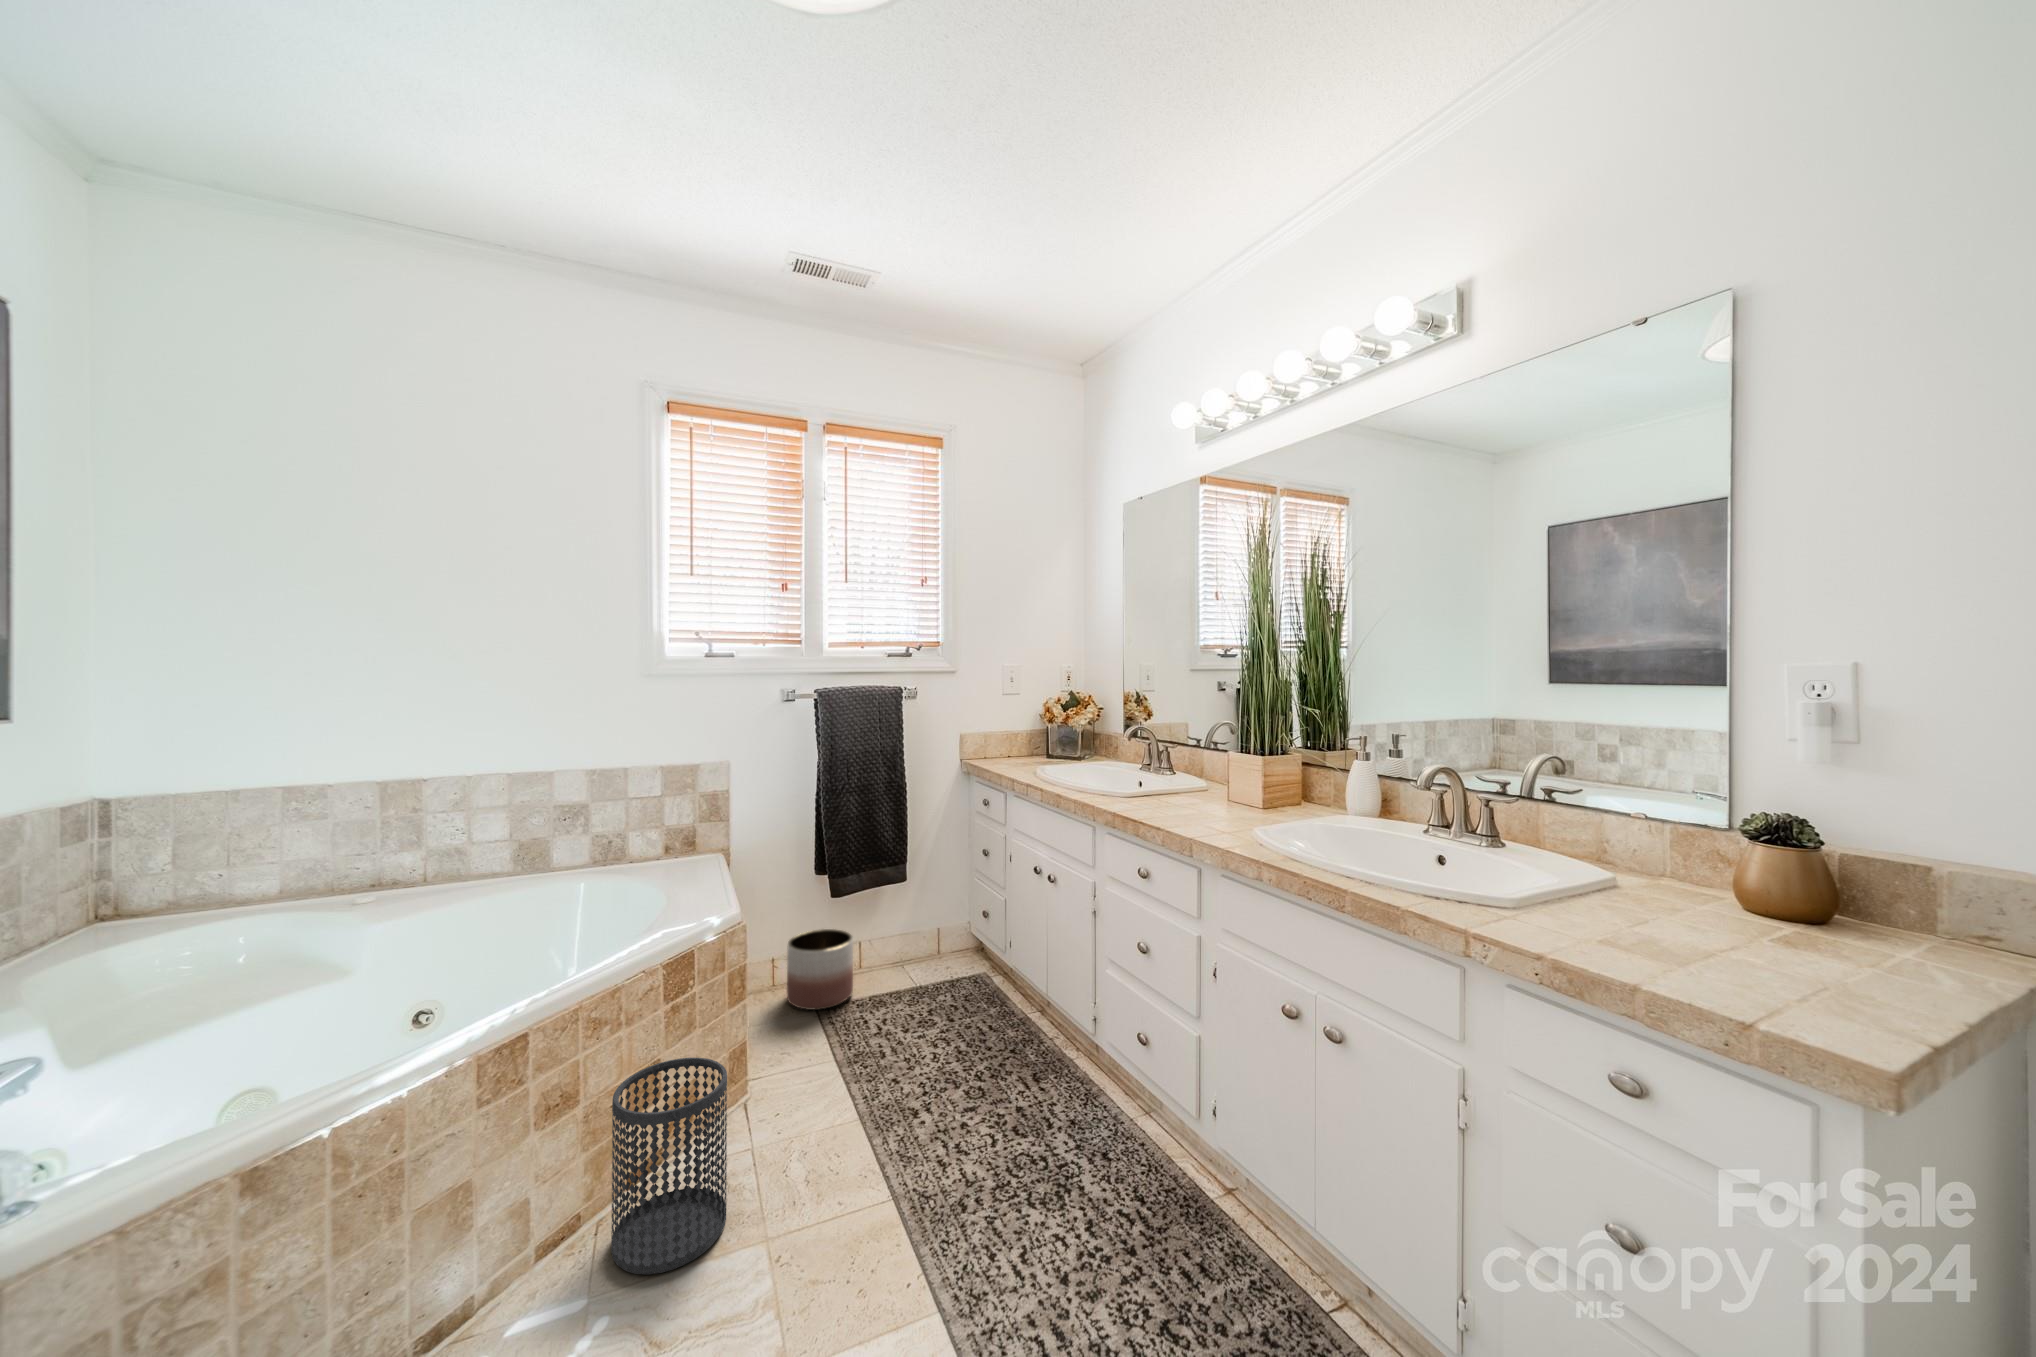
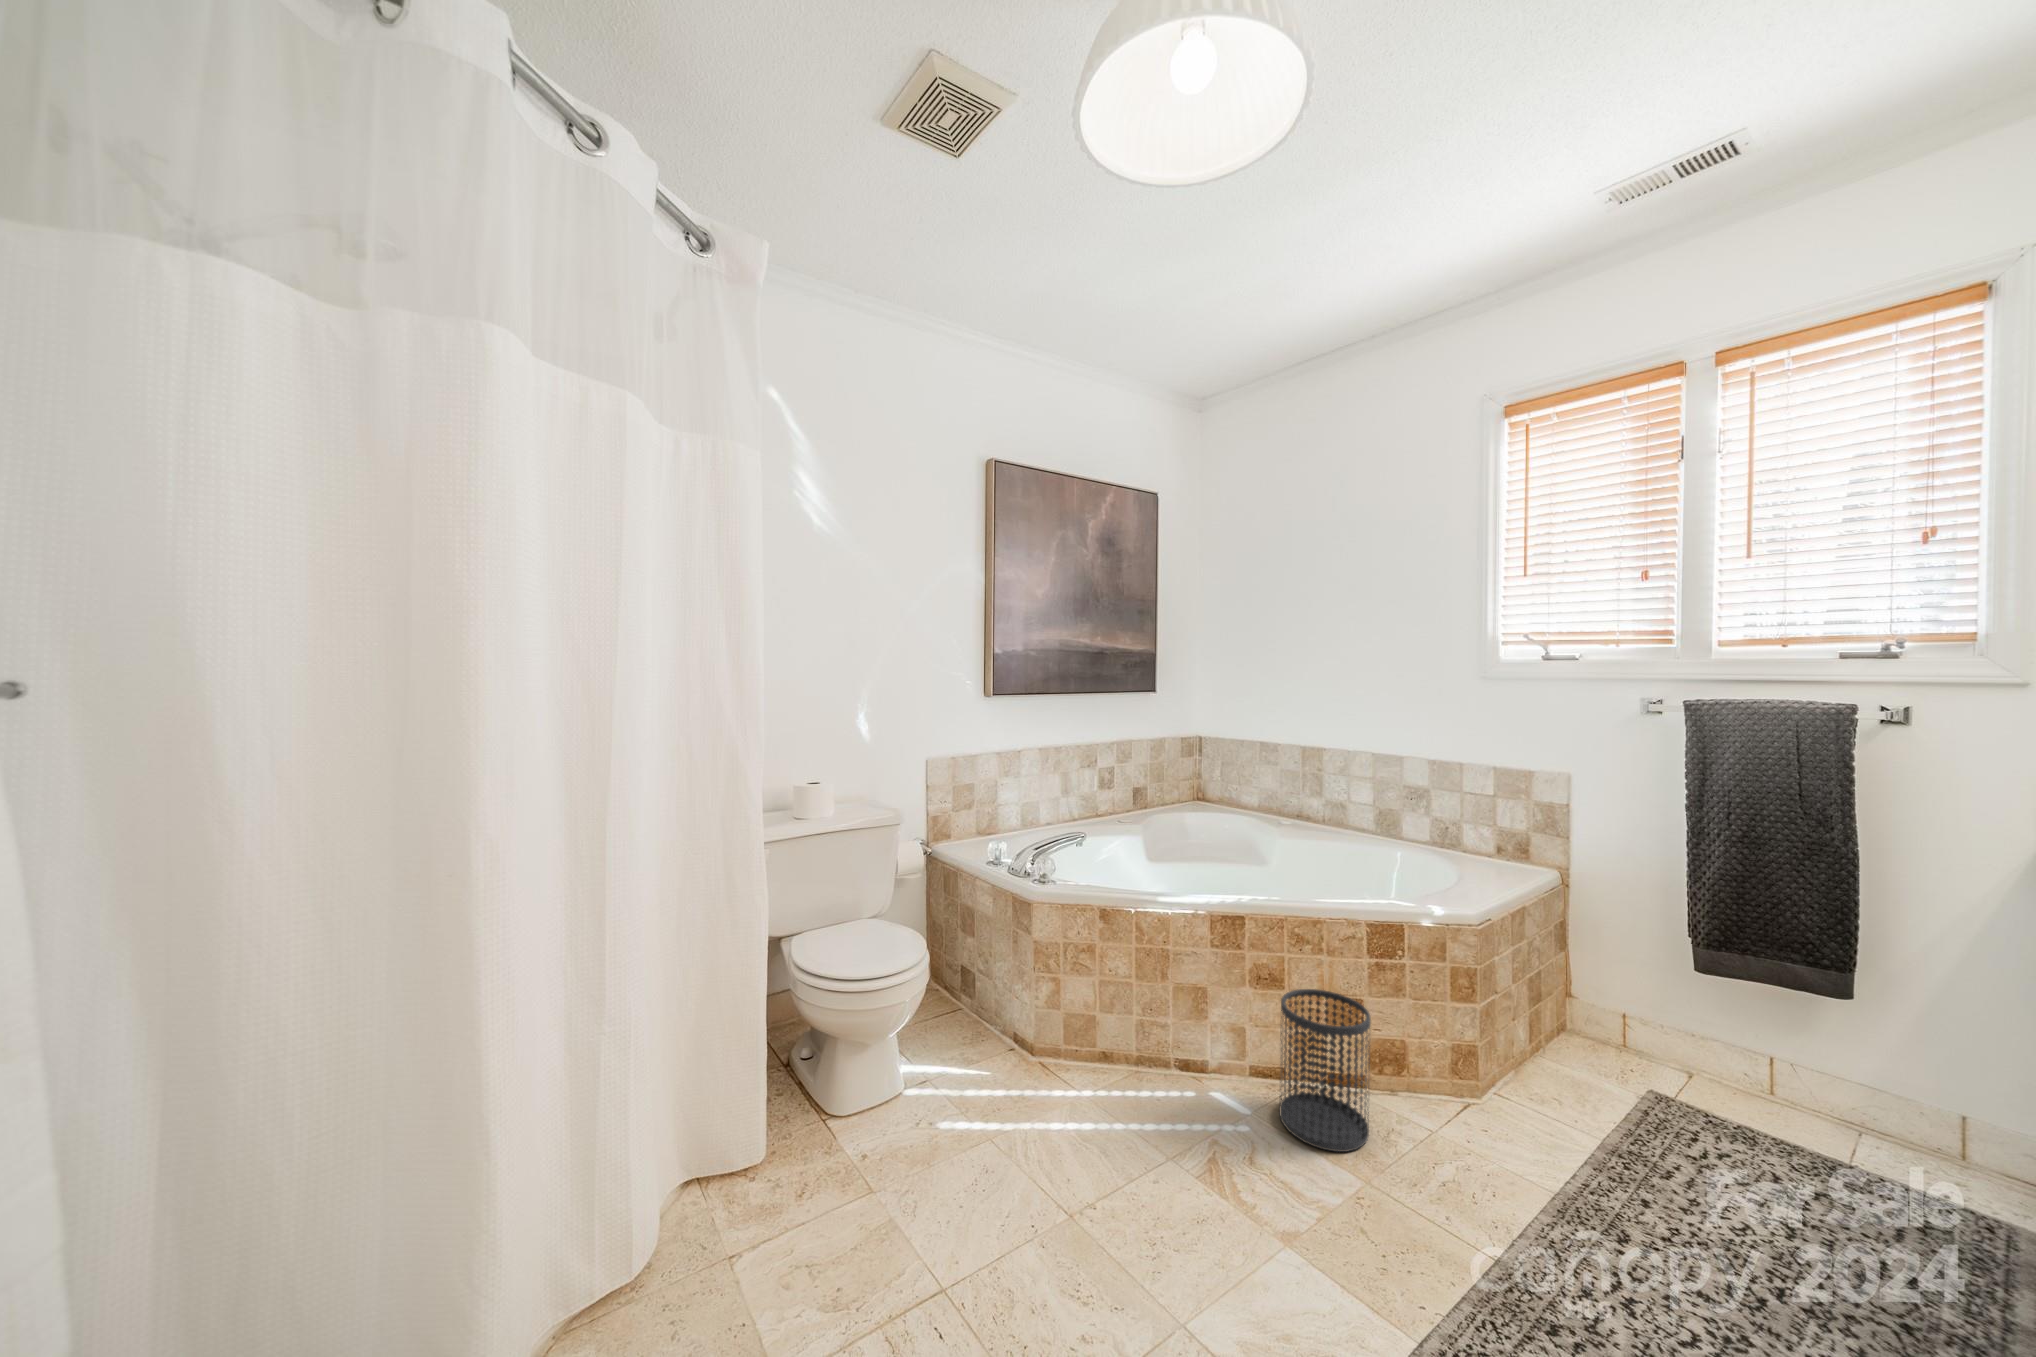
planter: present [787,929,853,1010] -> none [1618,995,1726,1104]

